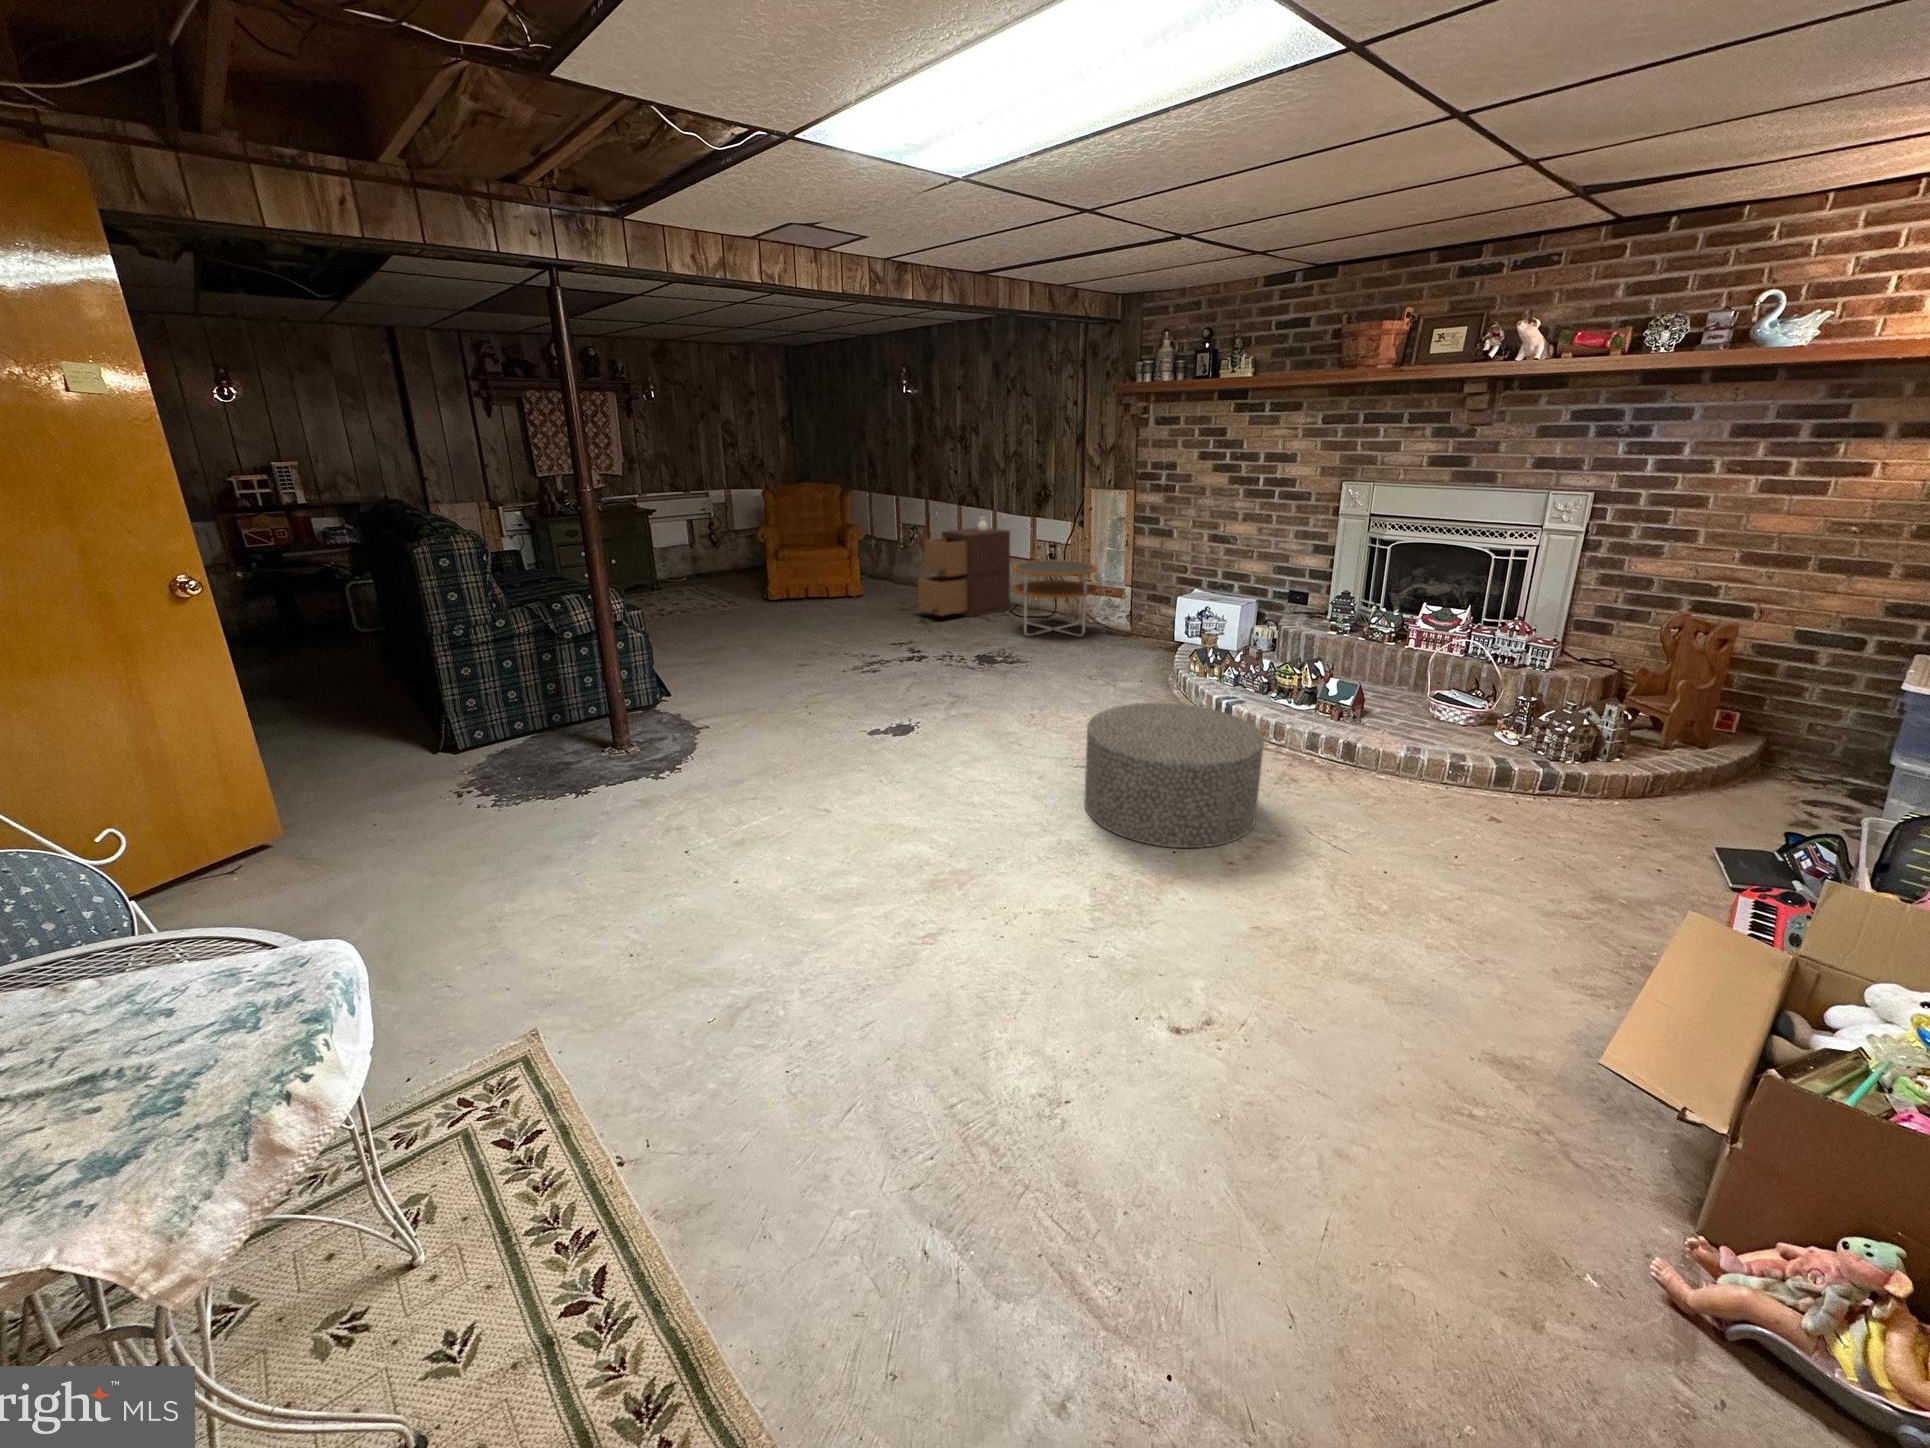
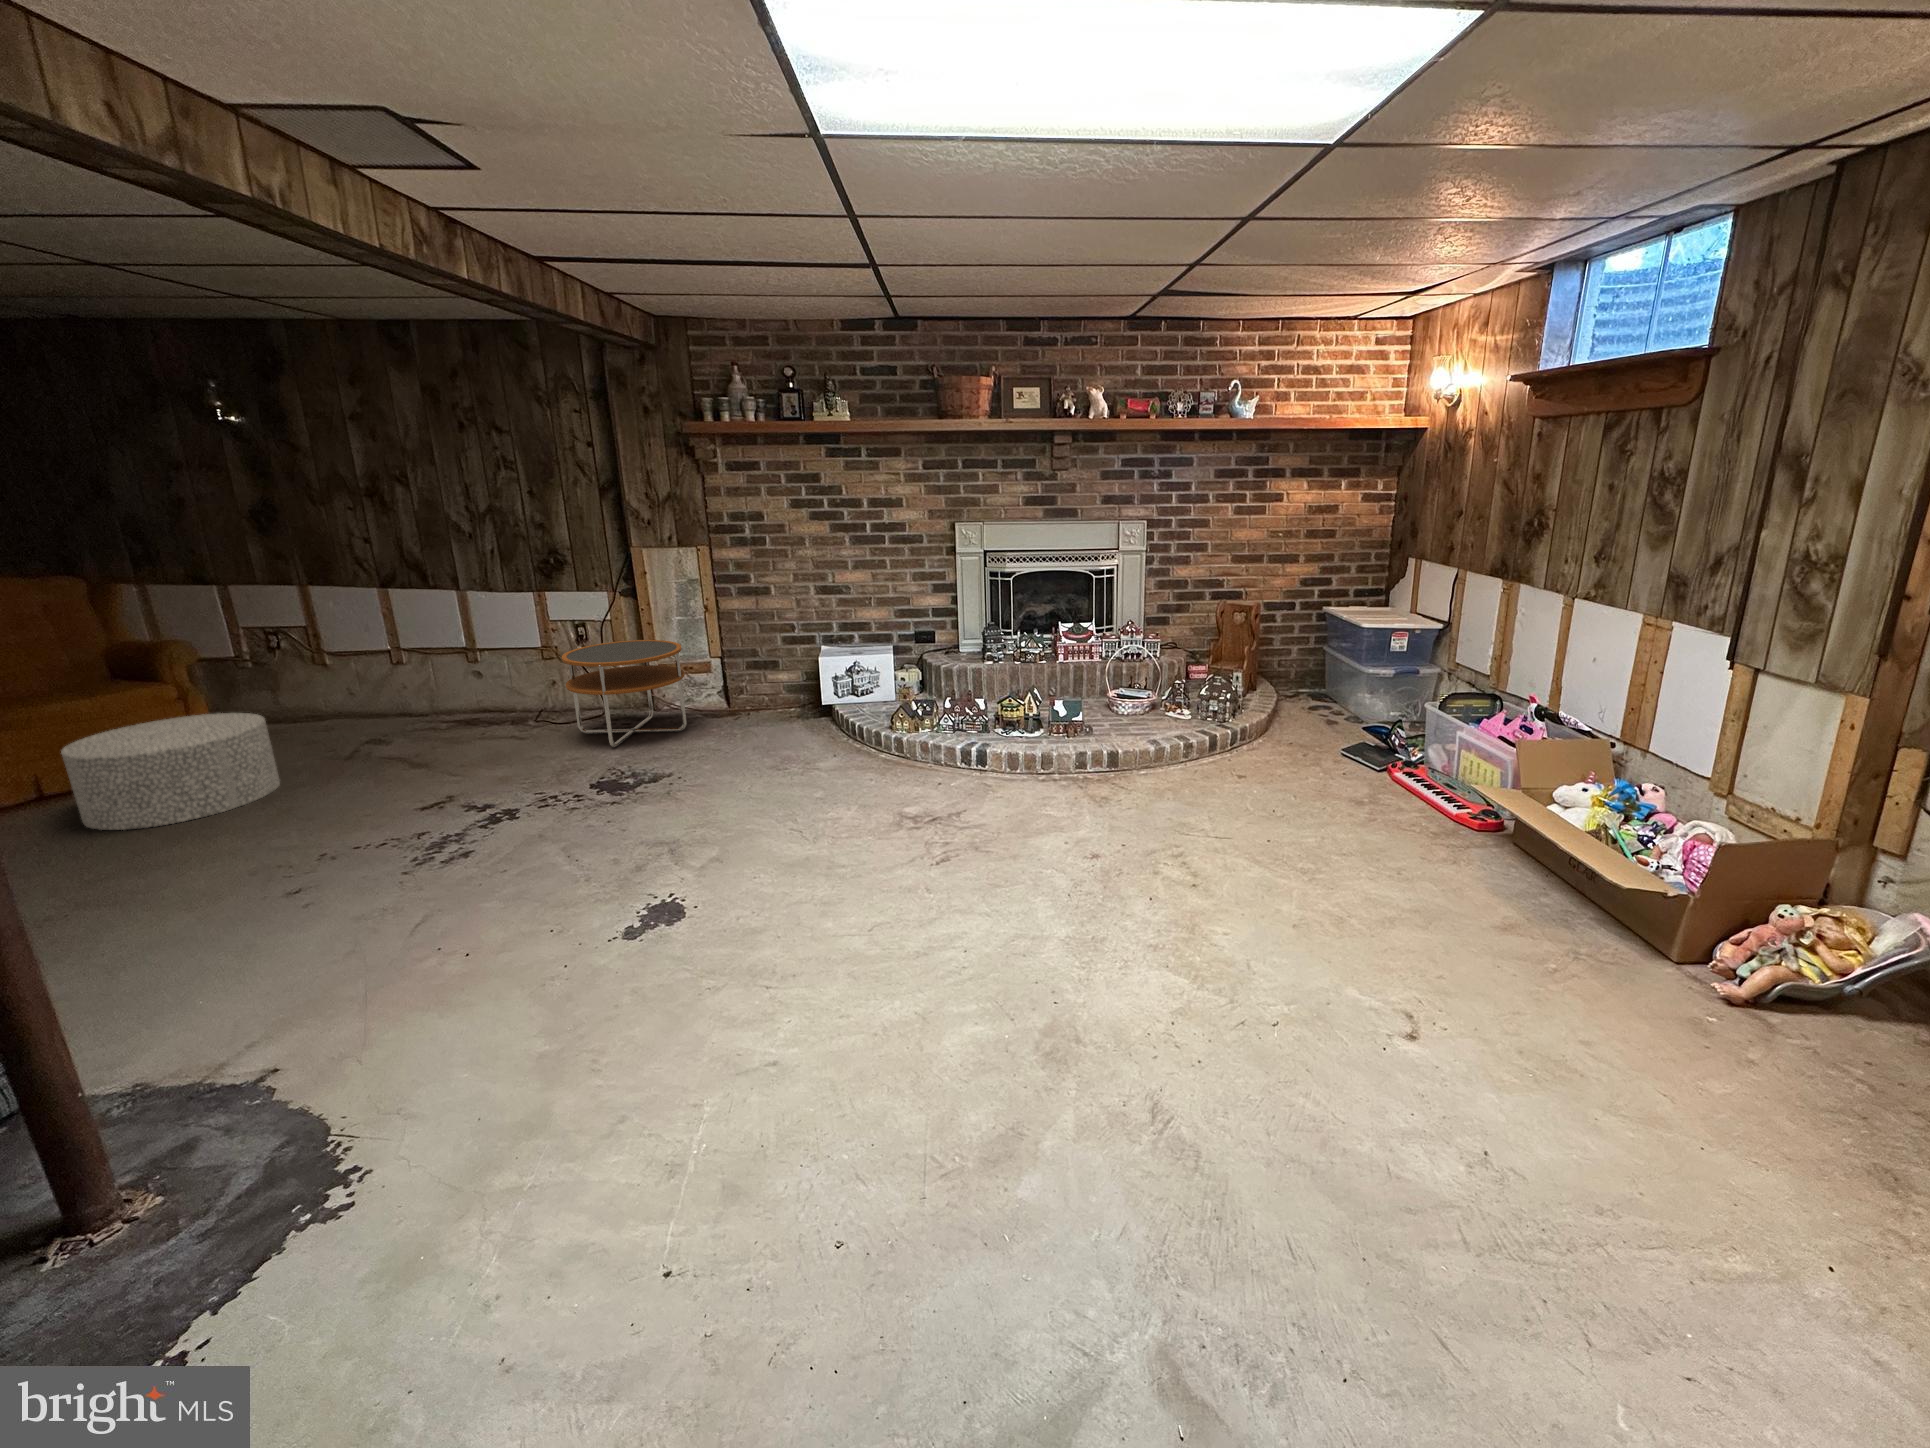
storage cabinet: present [918,517,1010,617] -> none [375,600,522,755]
ottoman: present [1084,703,1264,848] -> present [61,713,280,830]

